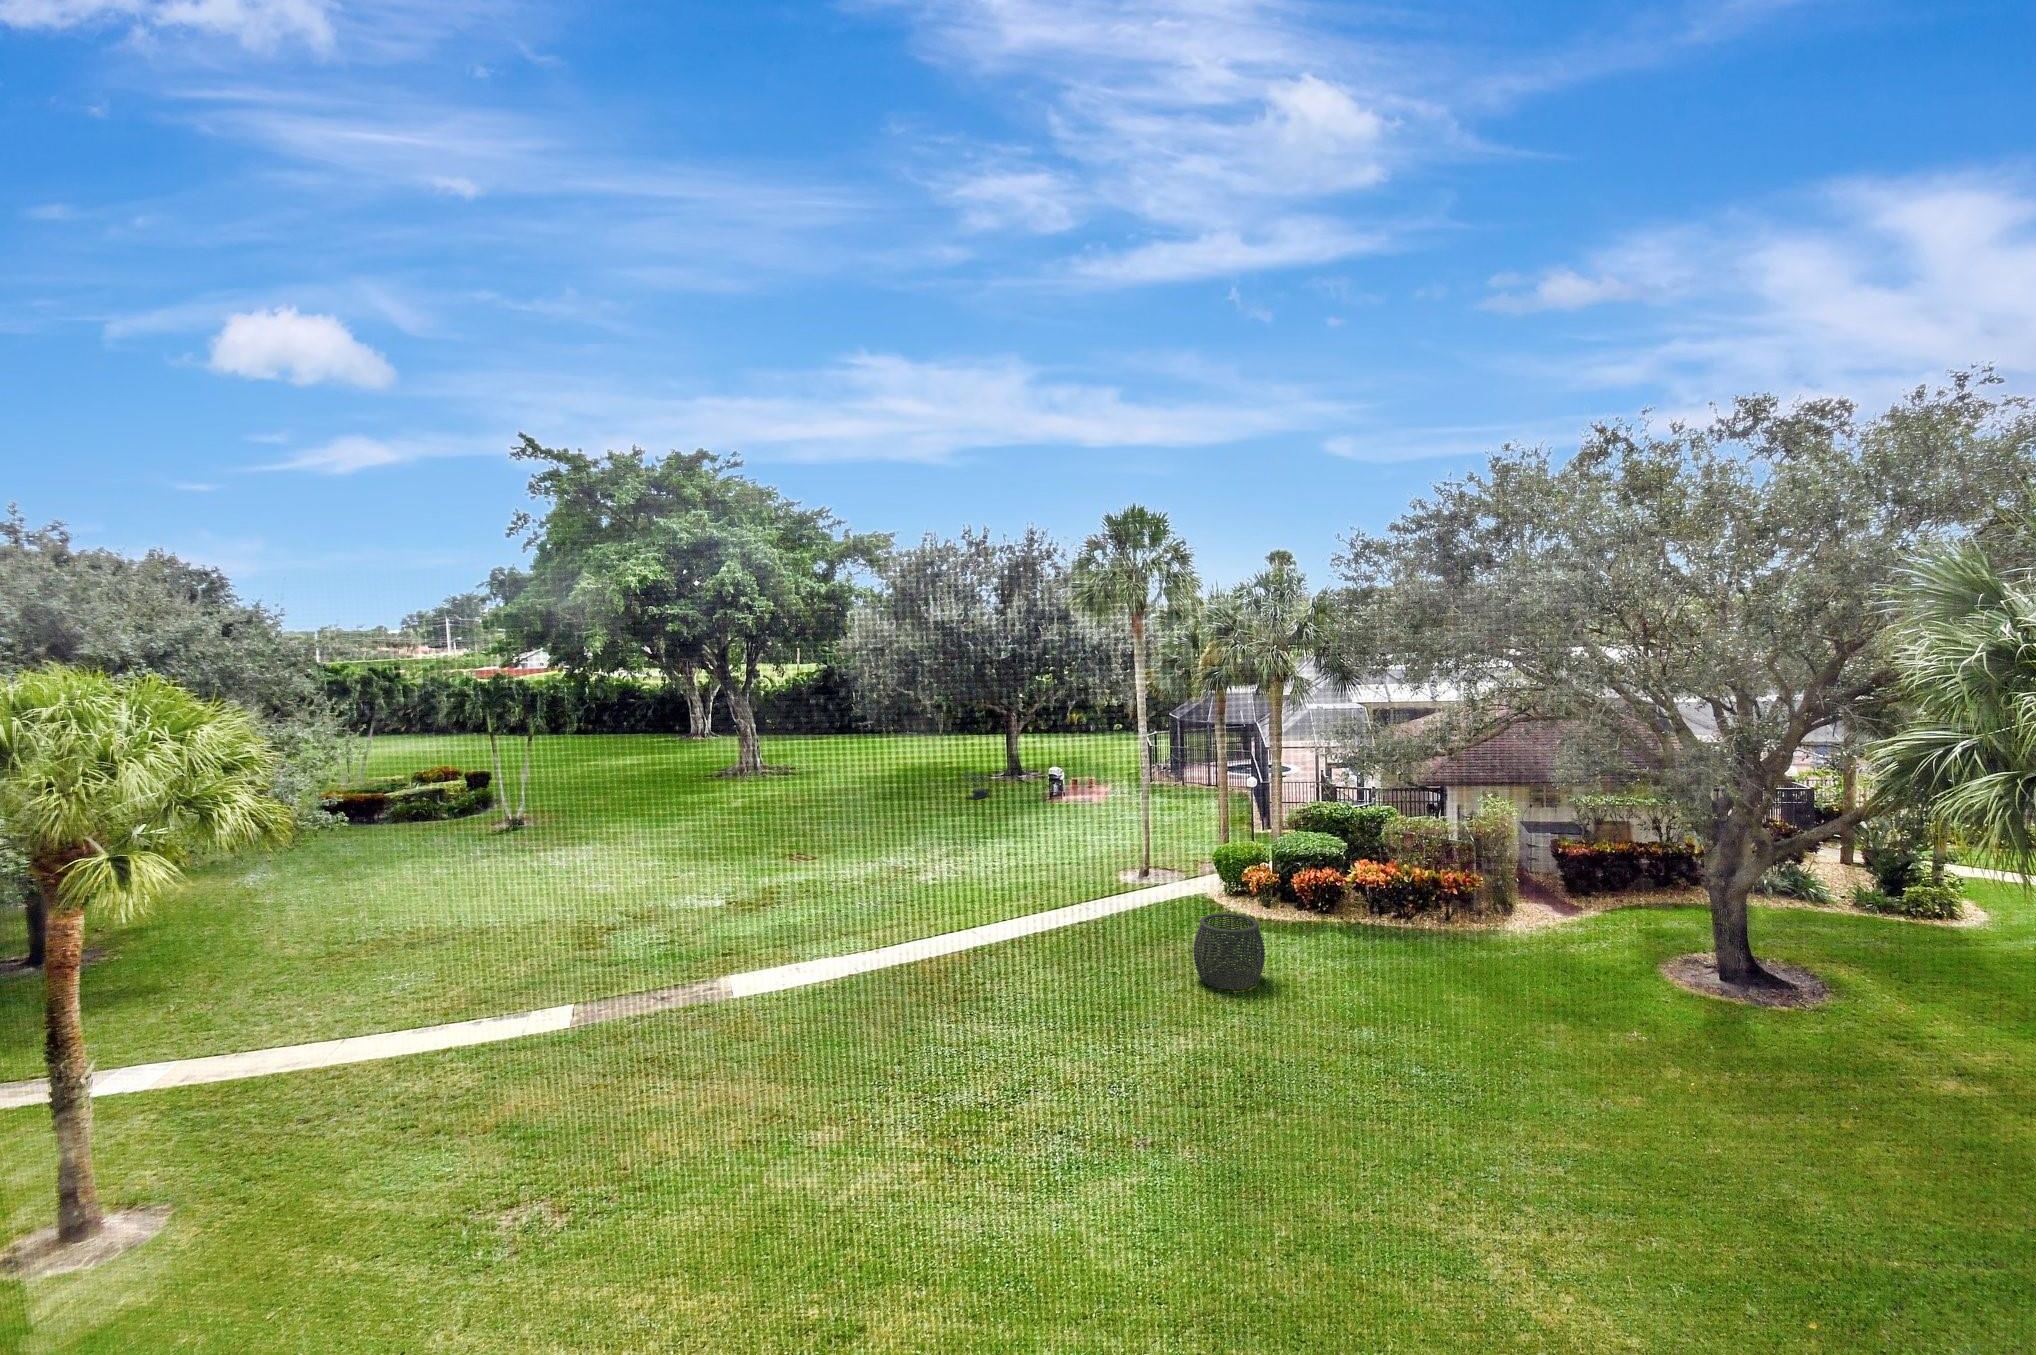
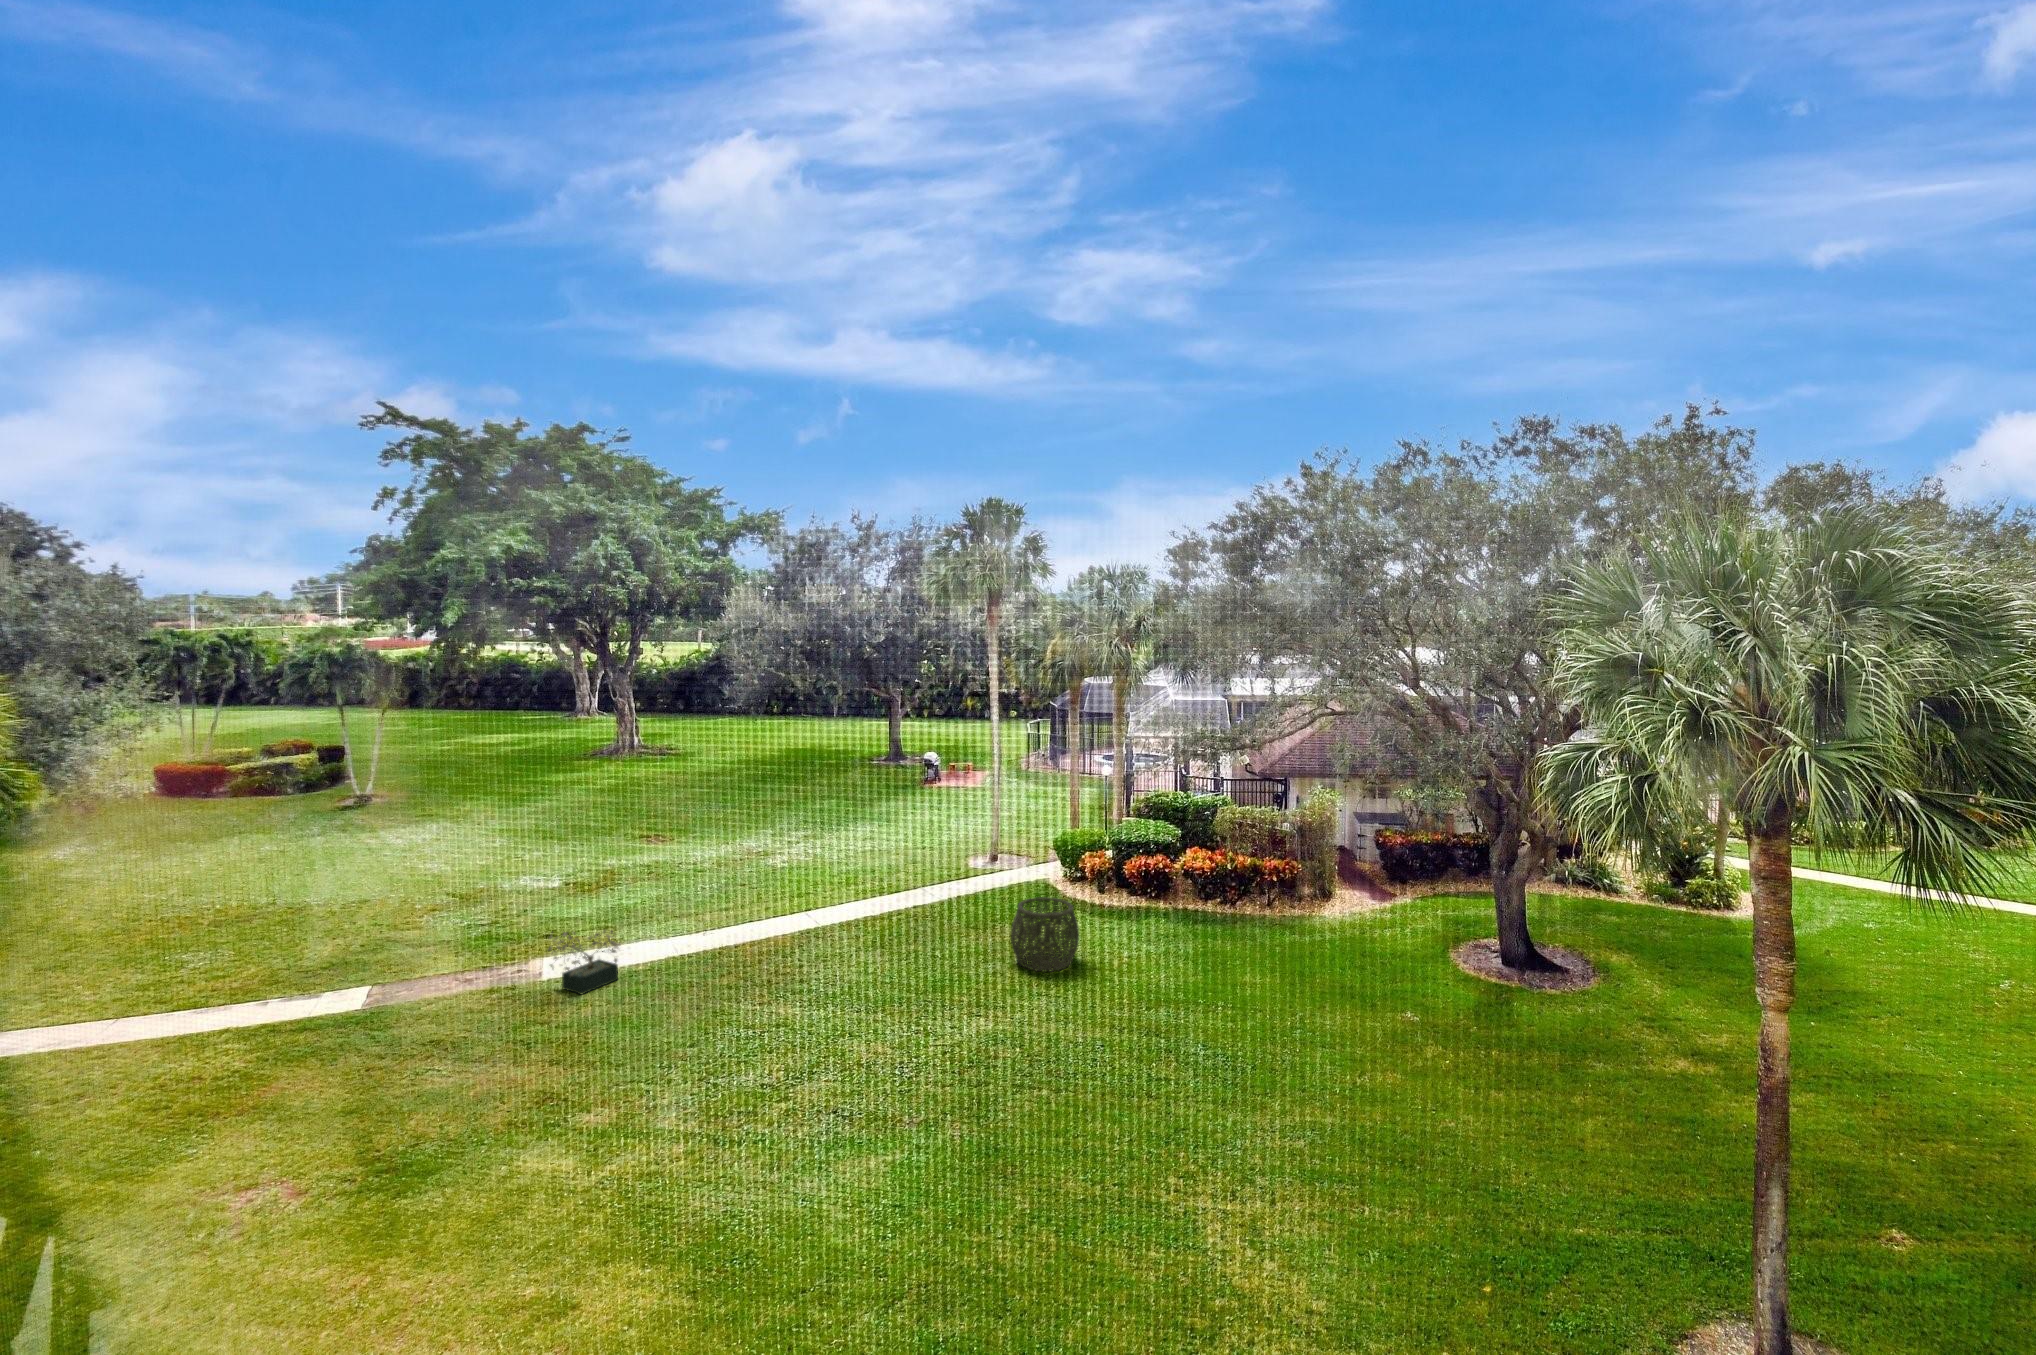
decorative plant: present [962,773,989,799] -> present [548,930,620,994]

